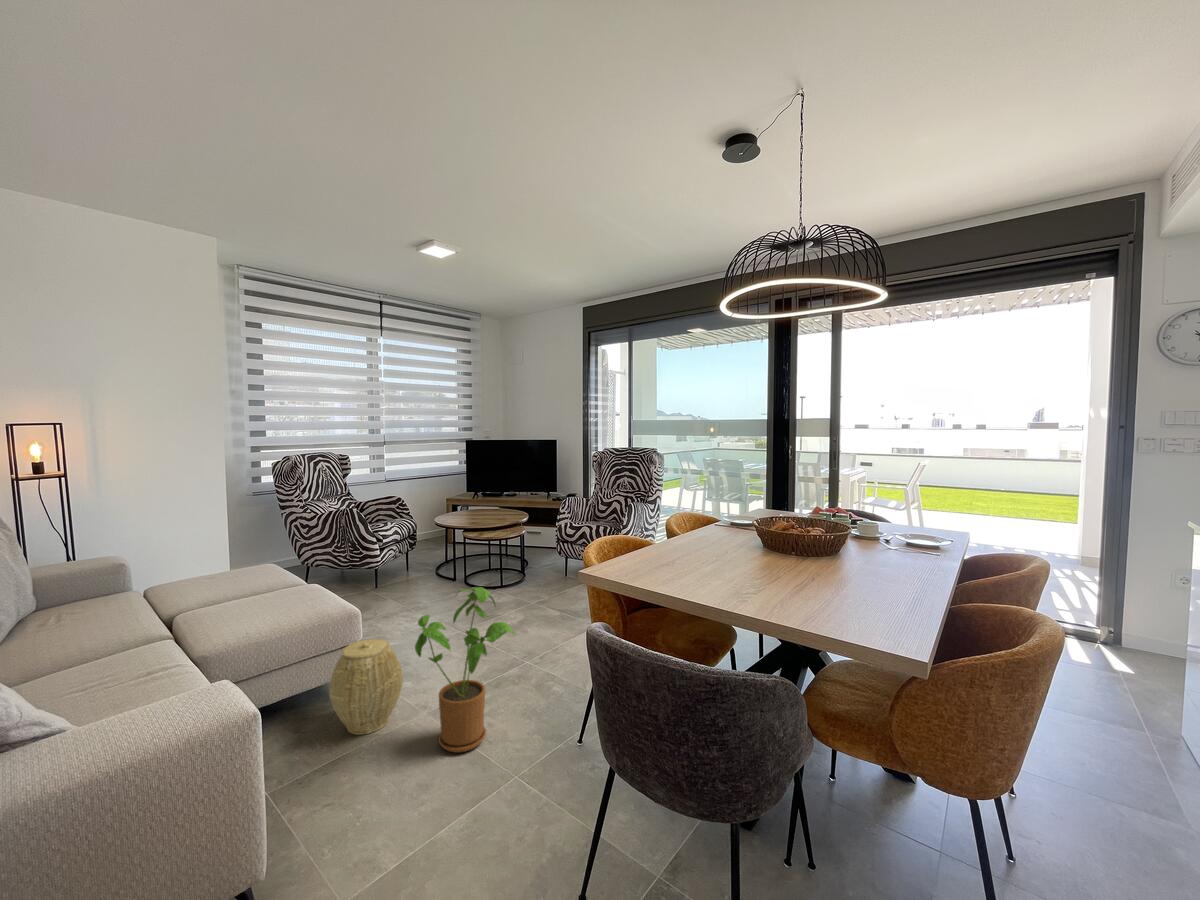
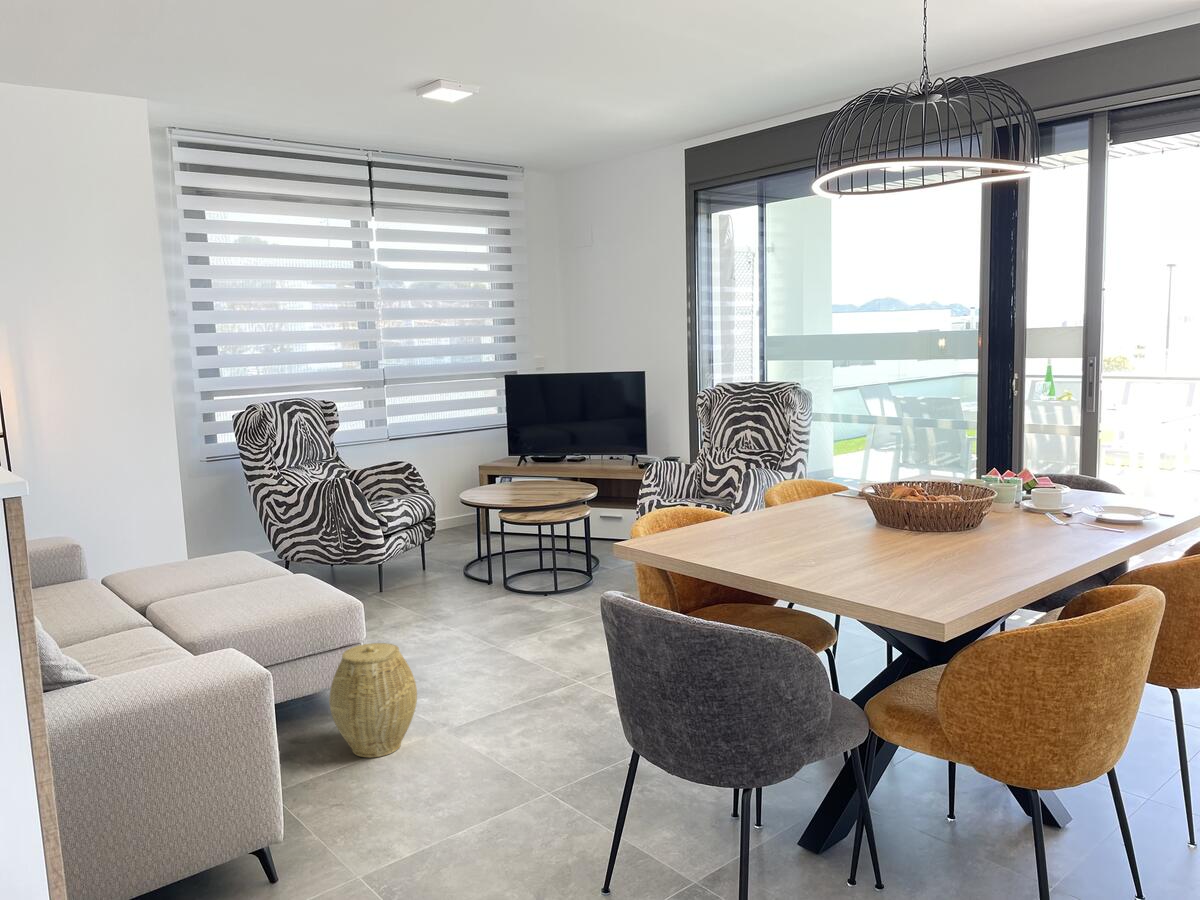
house plant: present [415,587,515,752] -> none [429,578,555,781]

